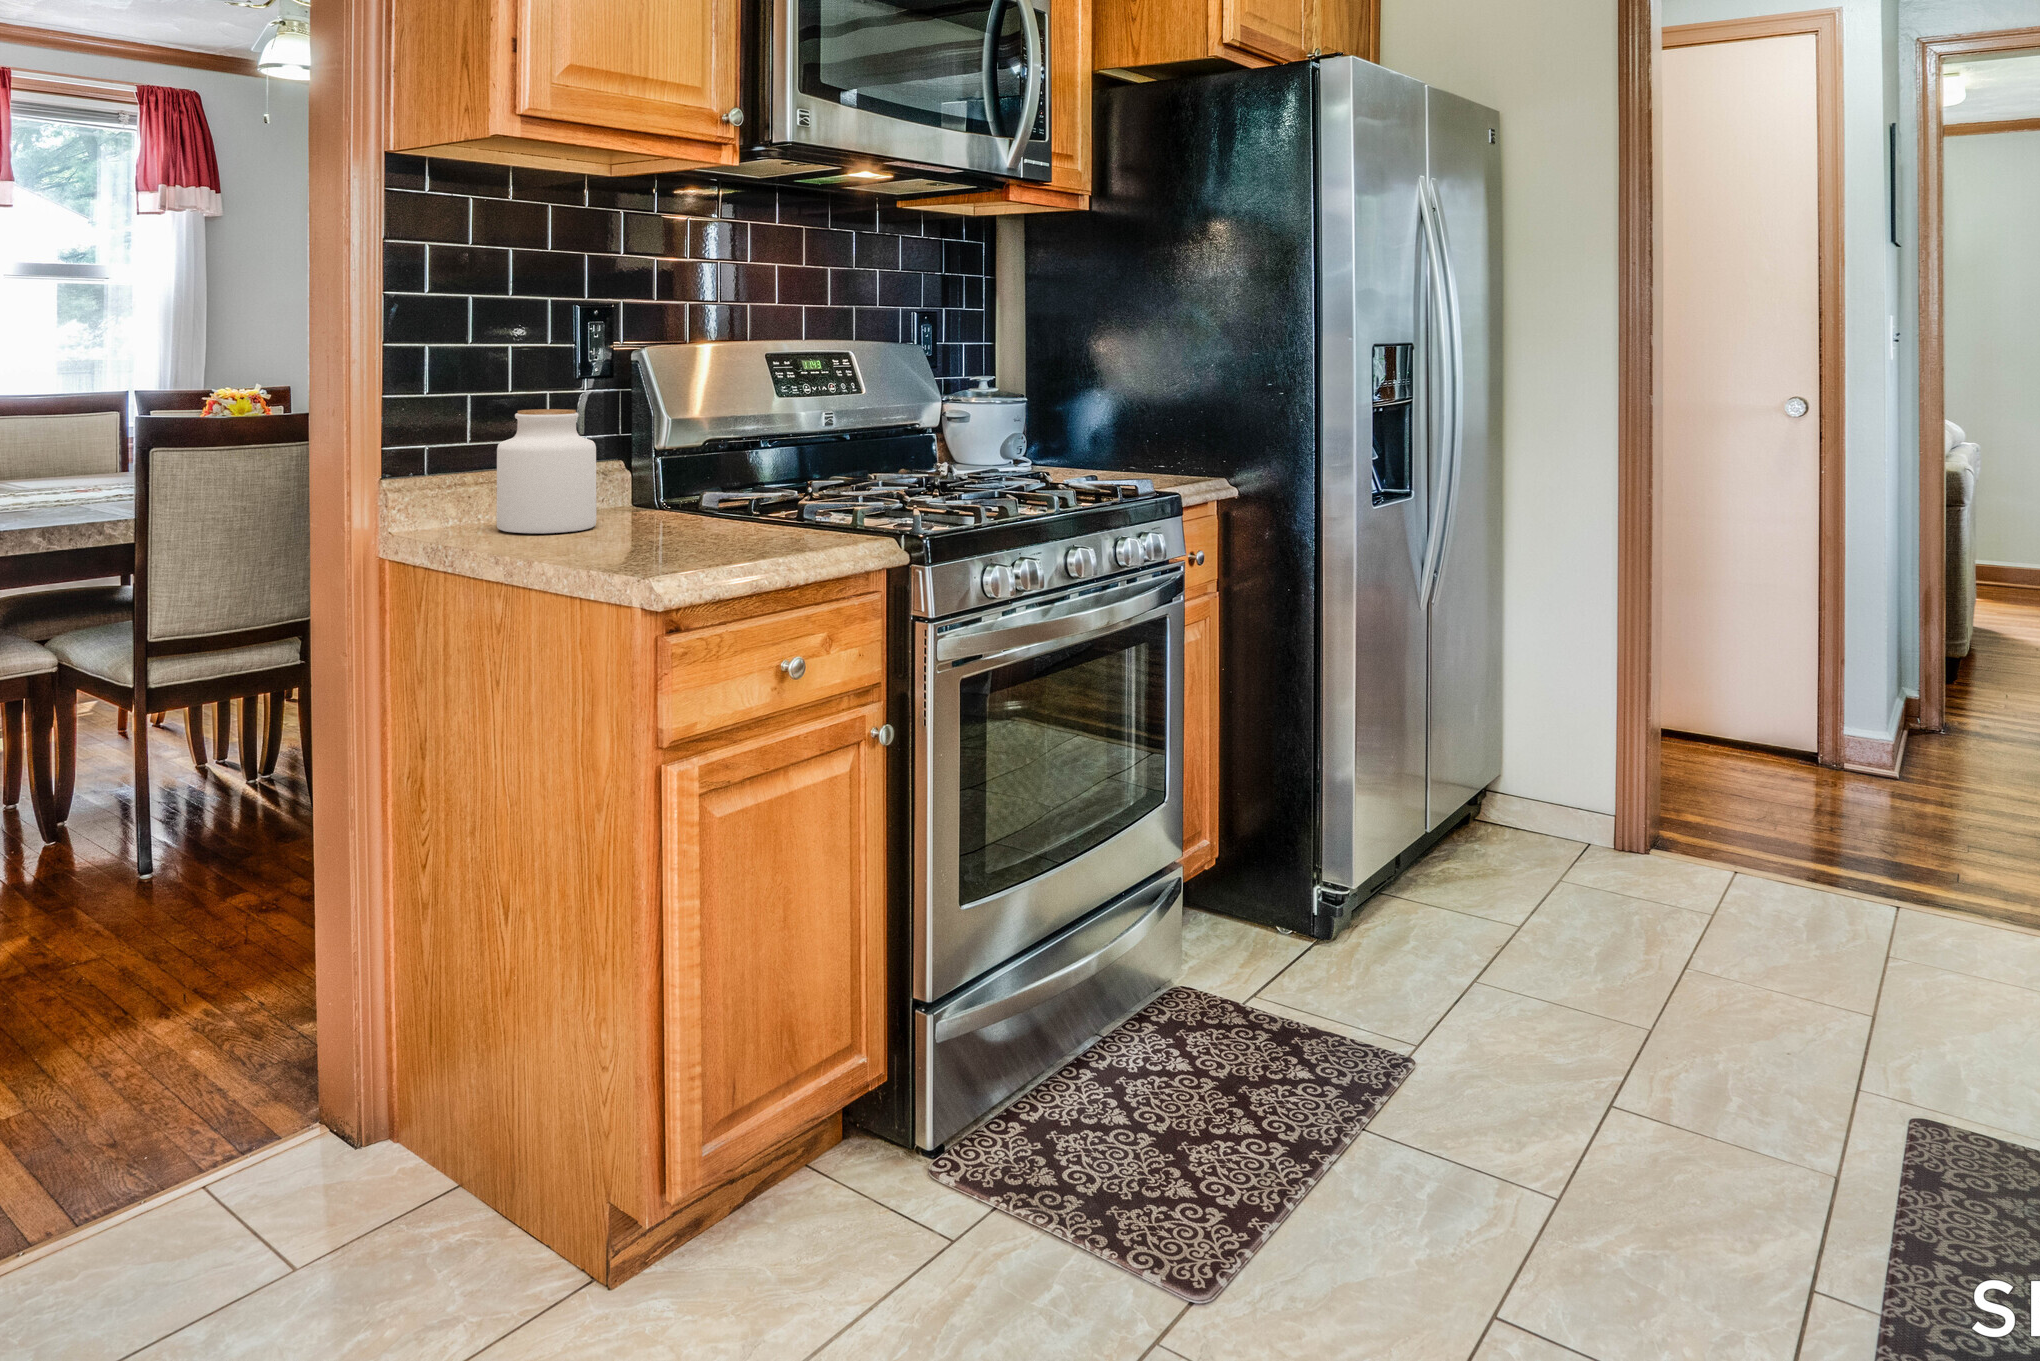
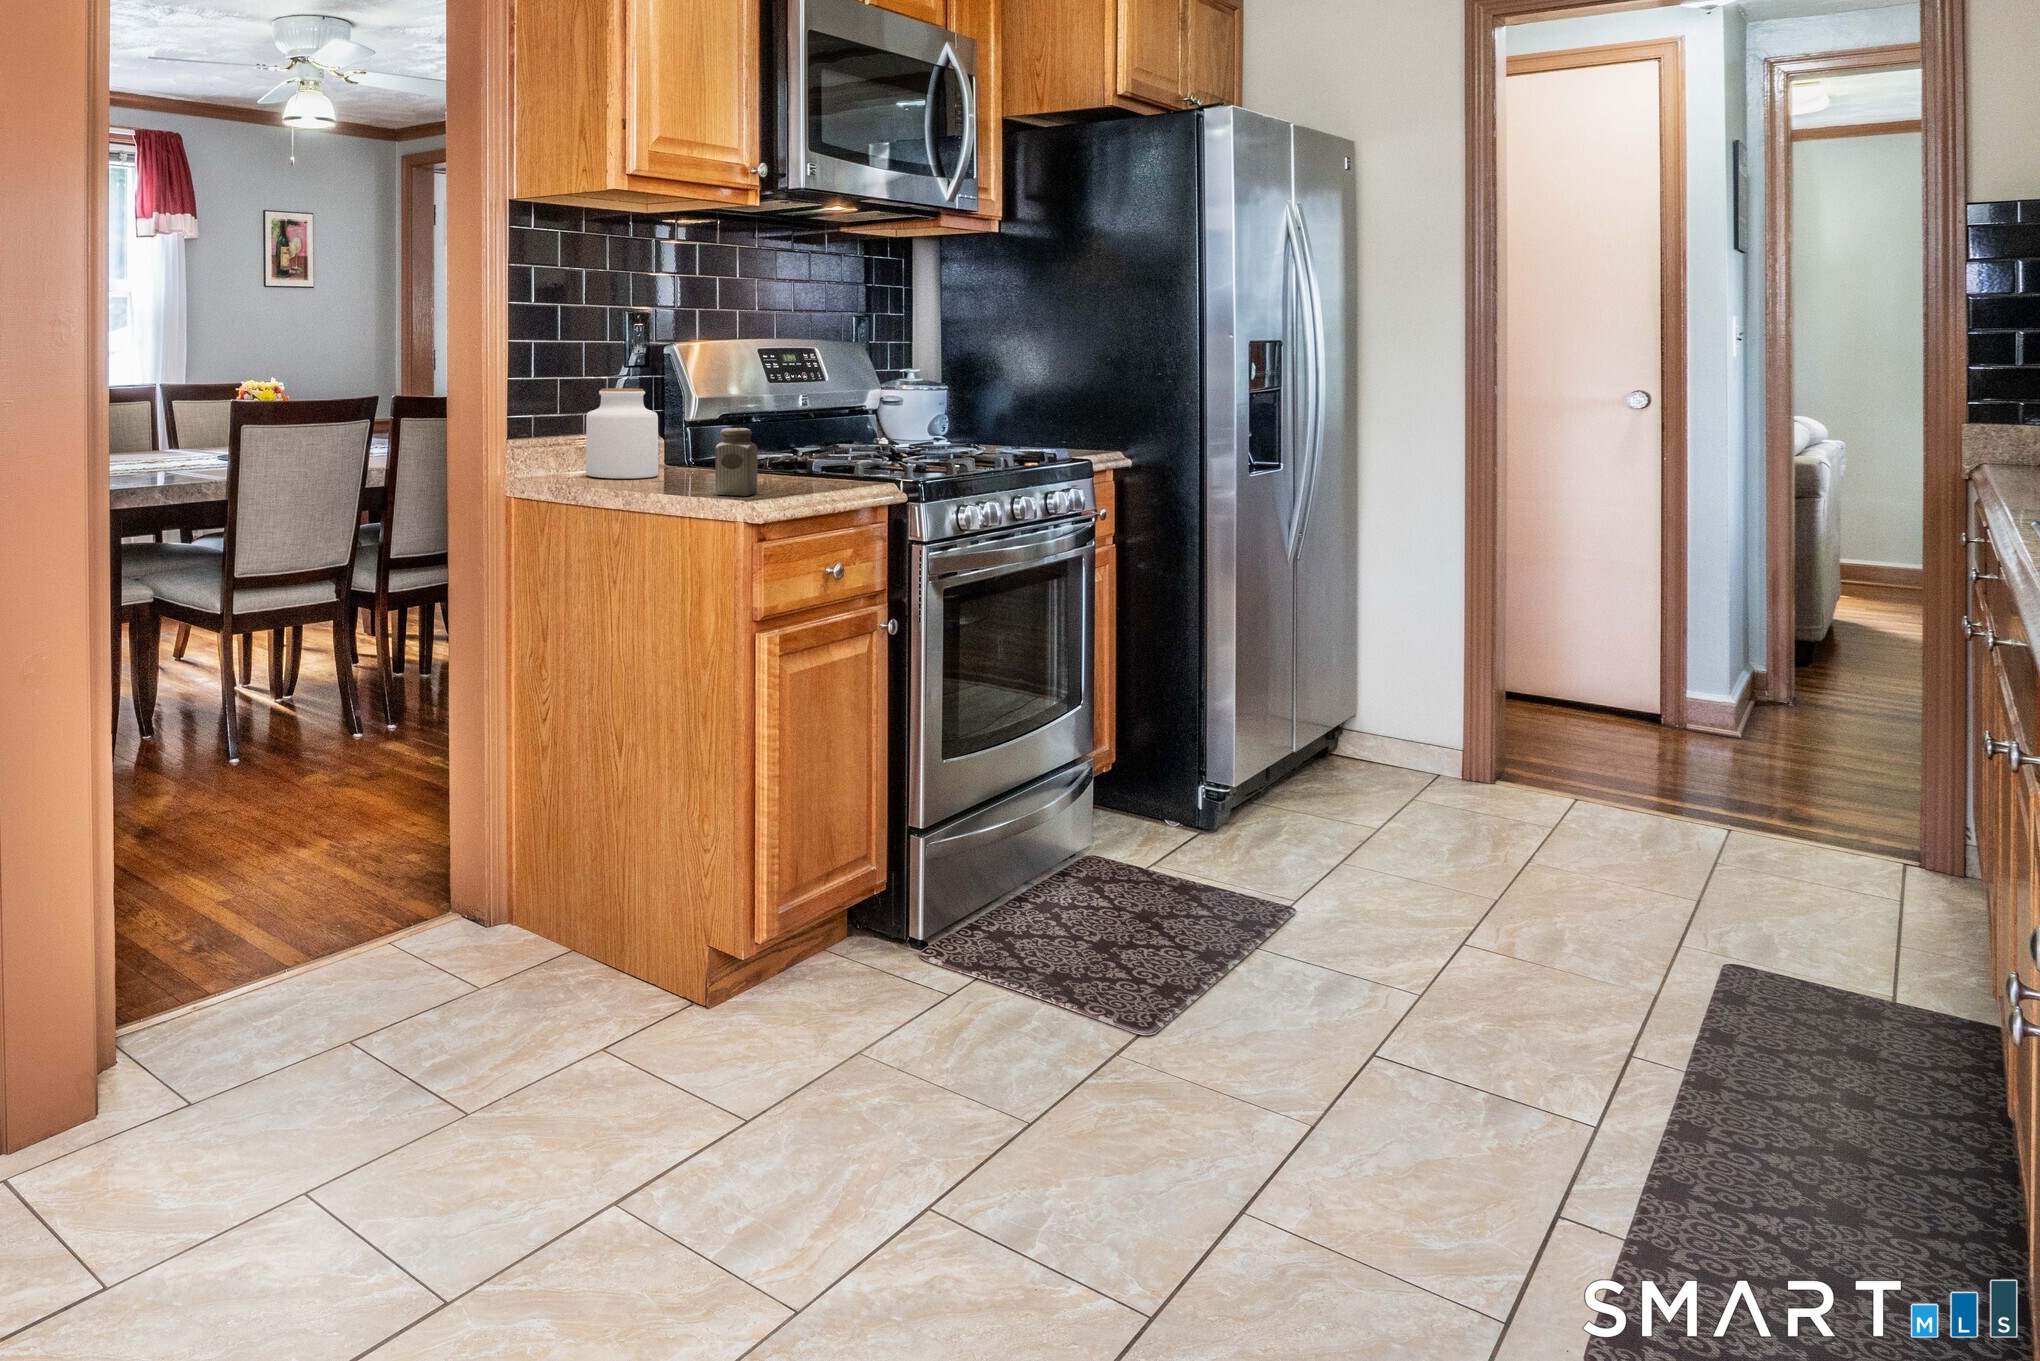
salt shaker: none [622,470,686,566] -> present [715,428,758,496]

